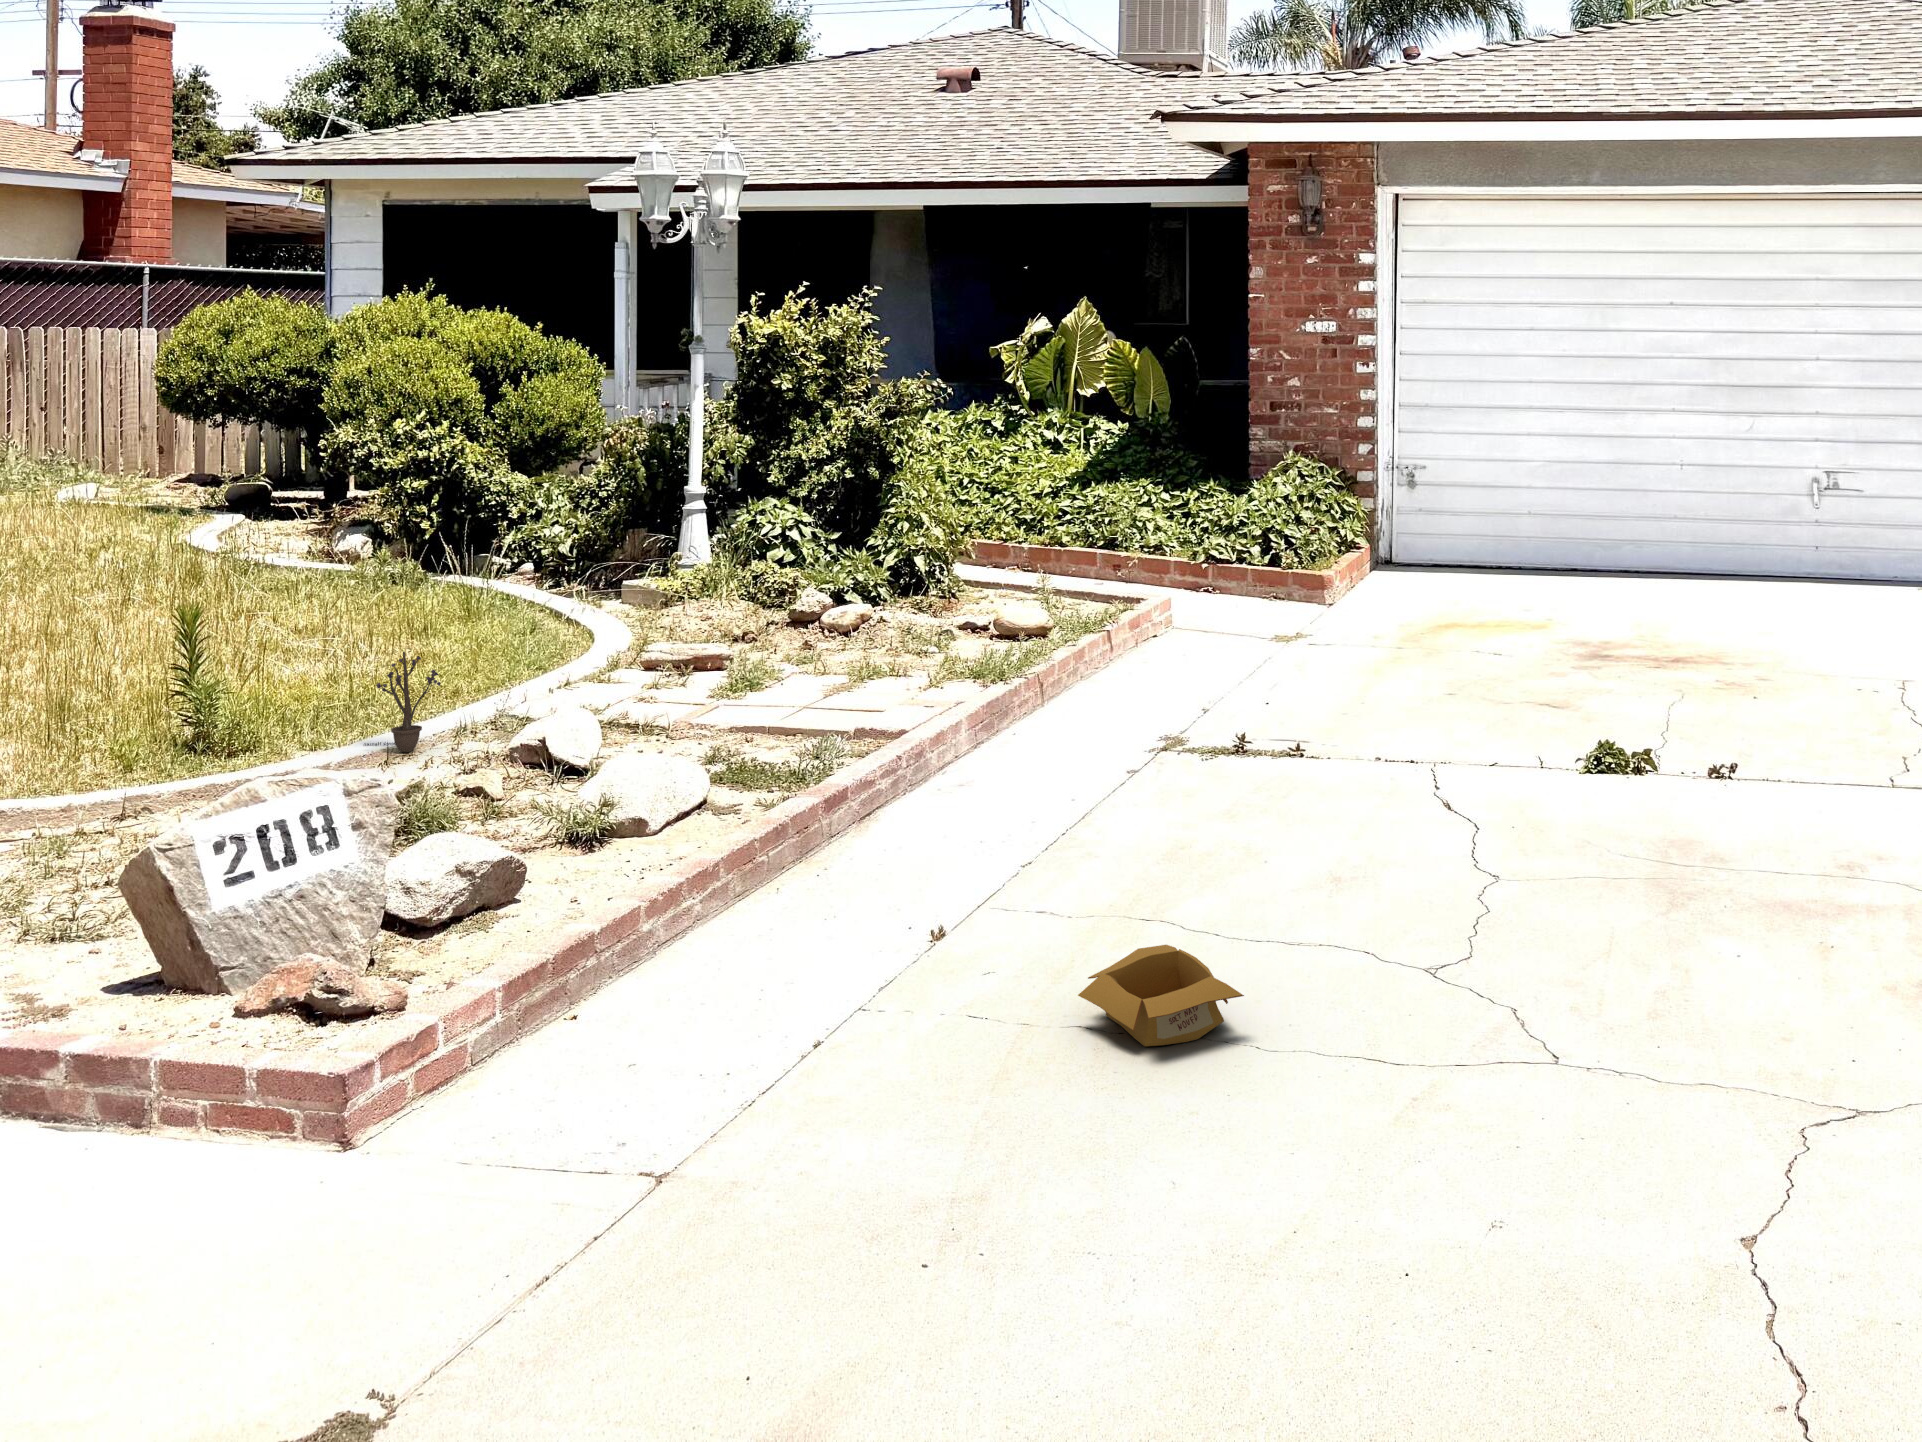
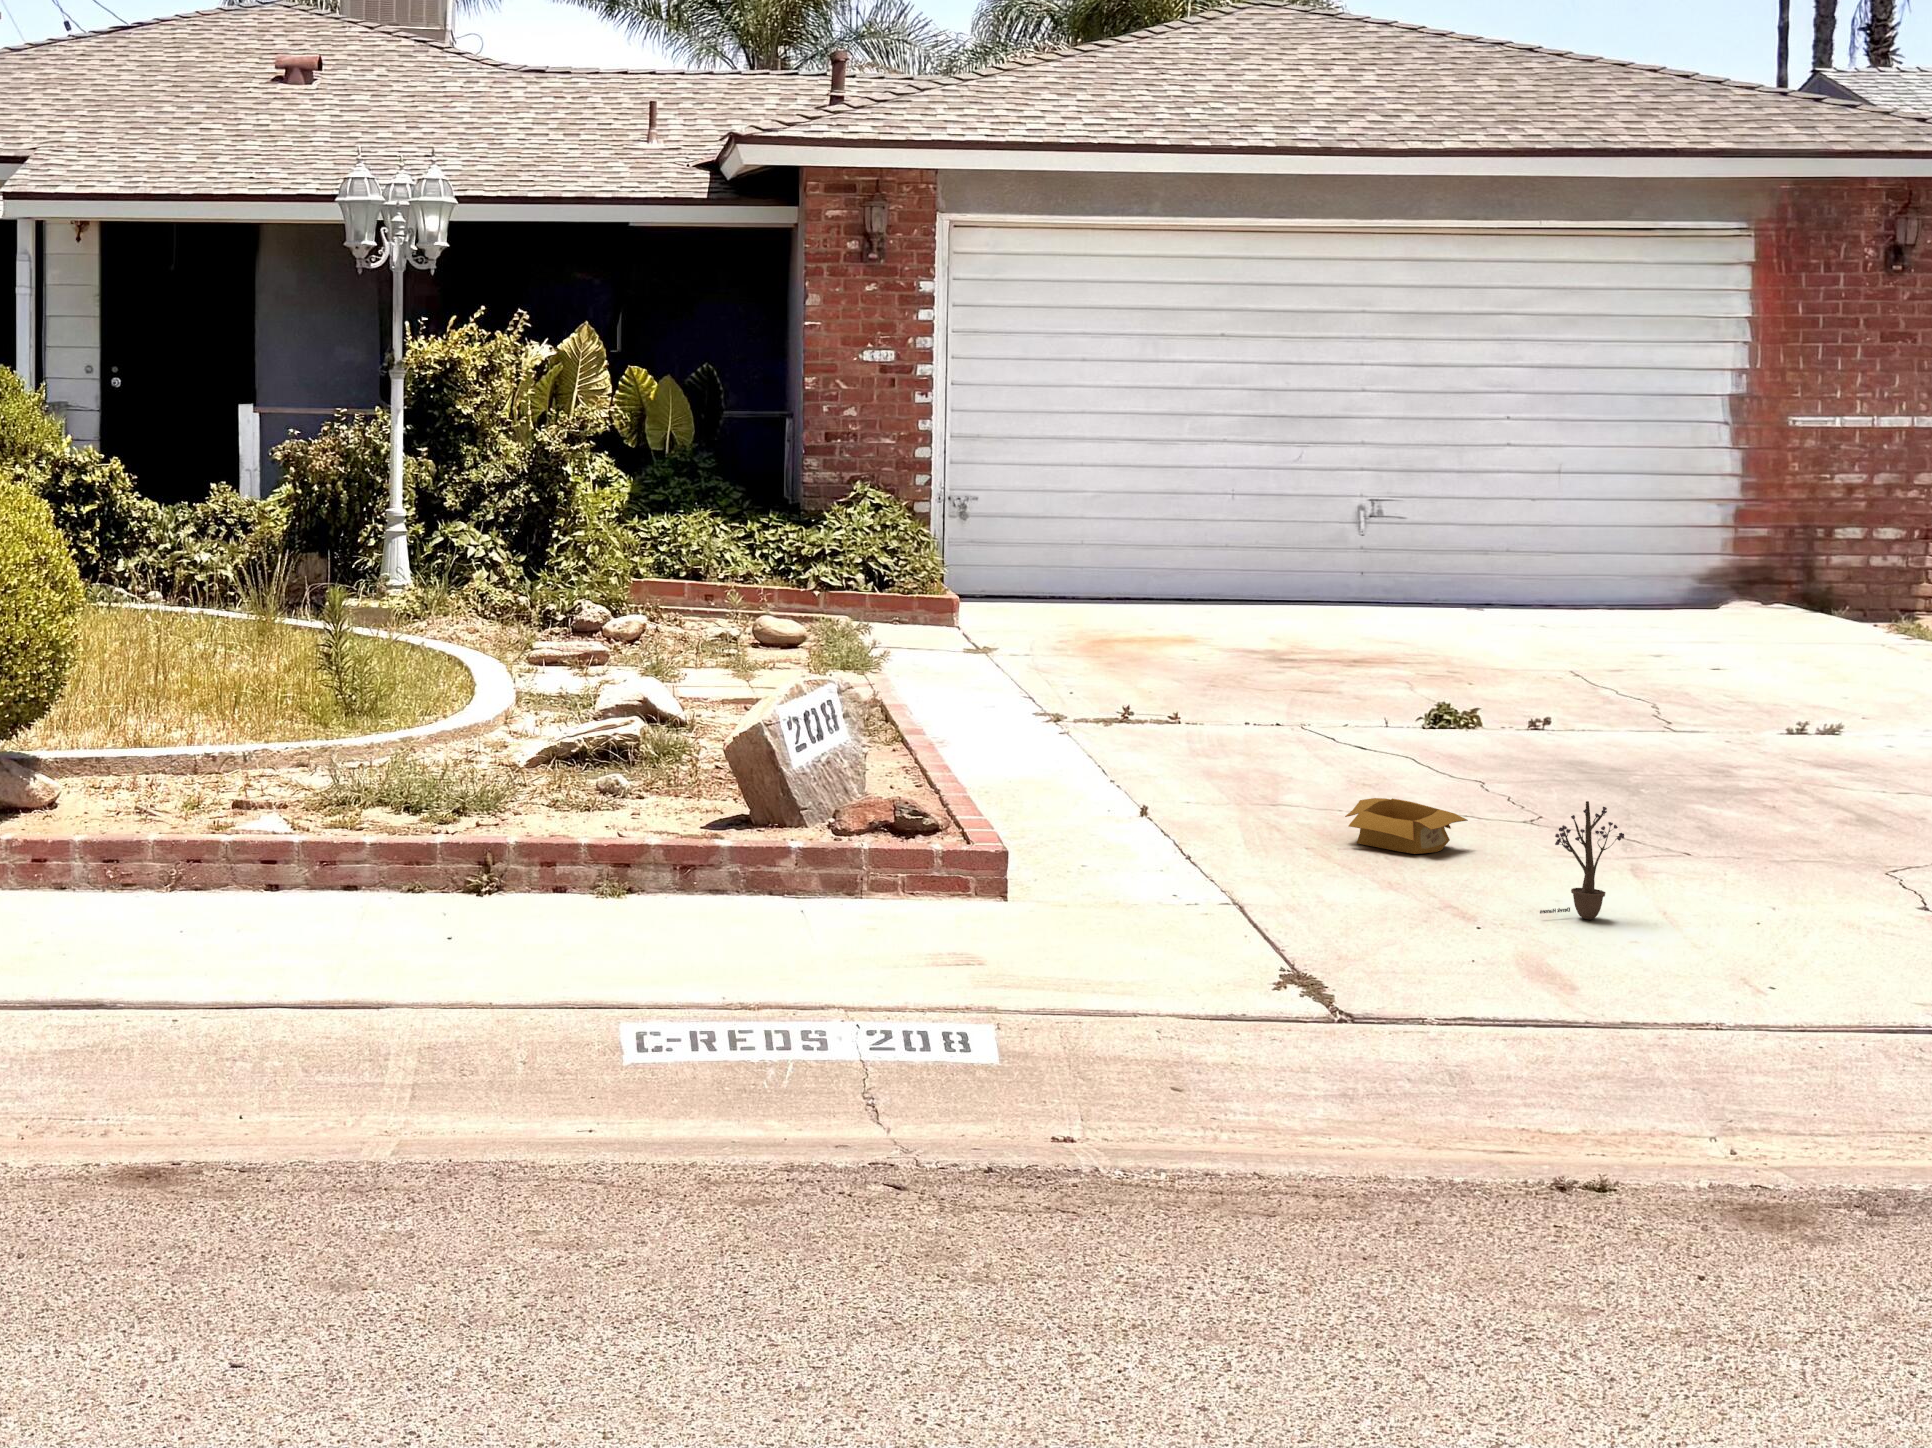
decorative plant: present [364,652,441,752] -> present [1540,801,1624,919]

